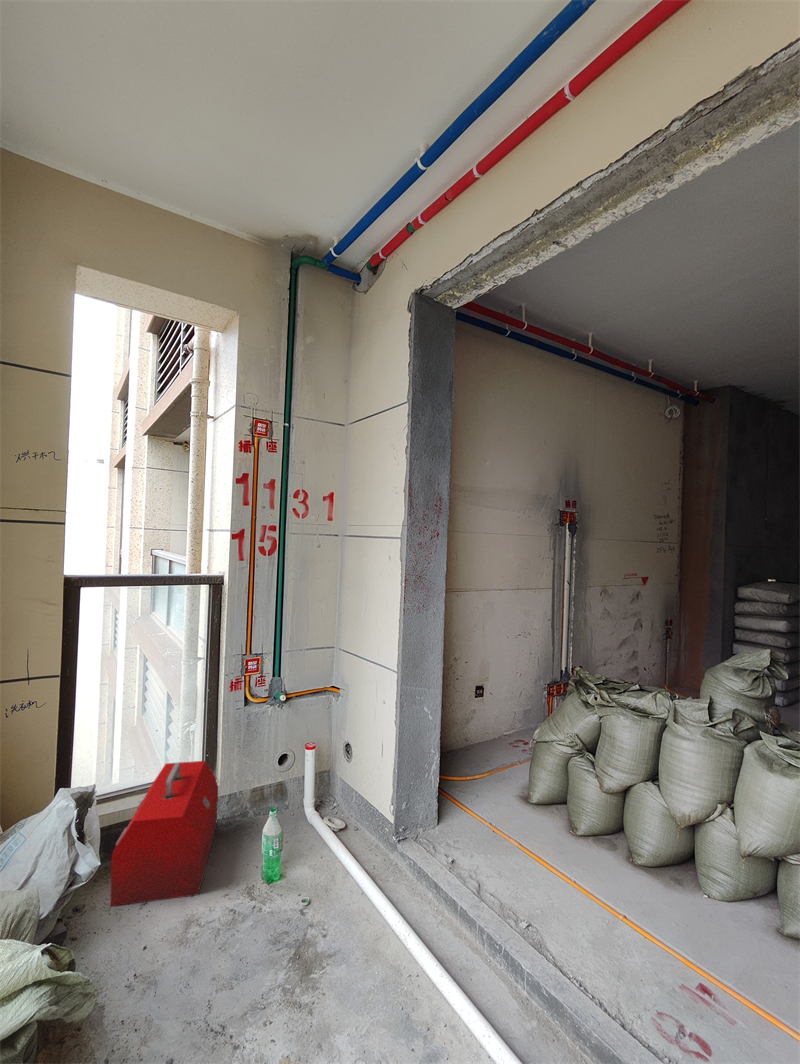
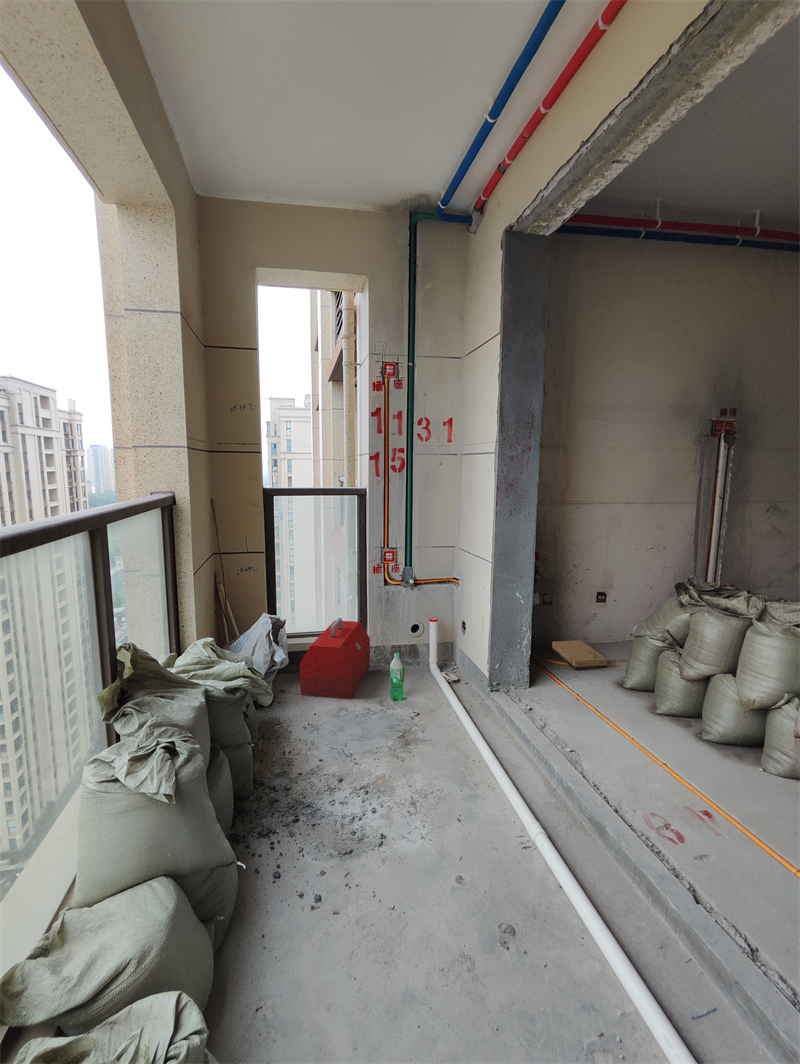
cardboard box: none [442,744,507,786] -> present [552,640,607,670]

